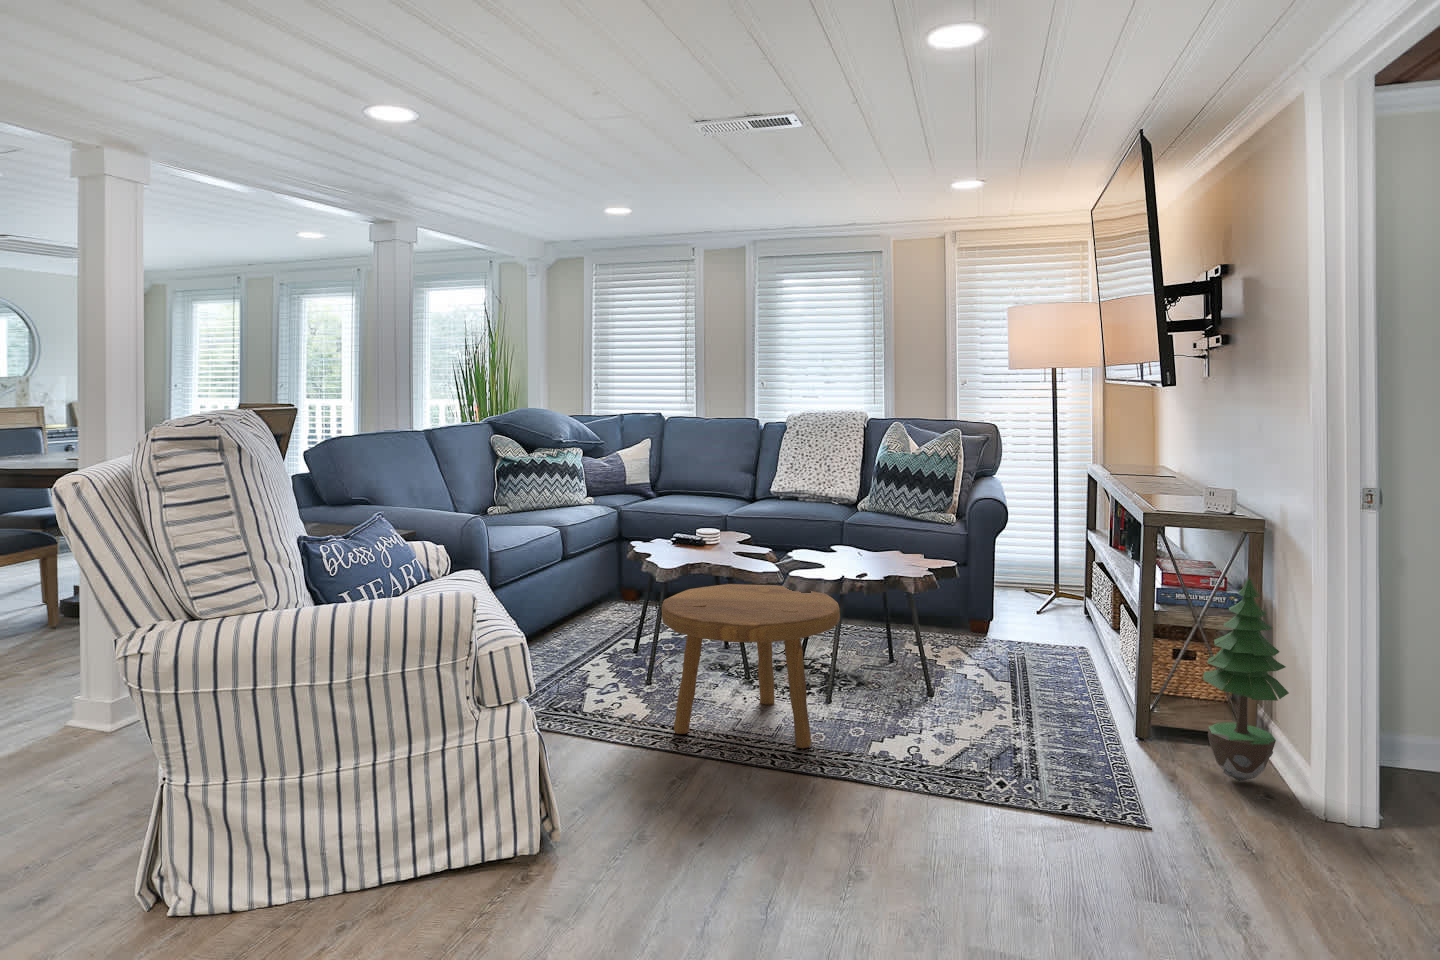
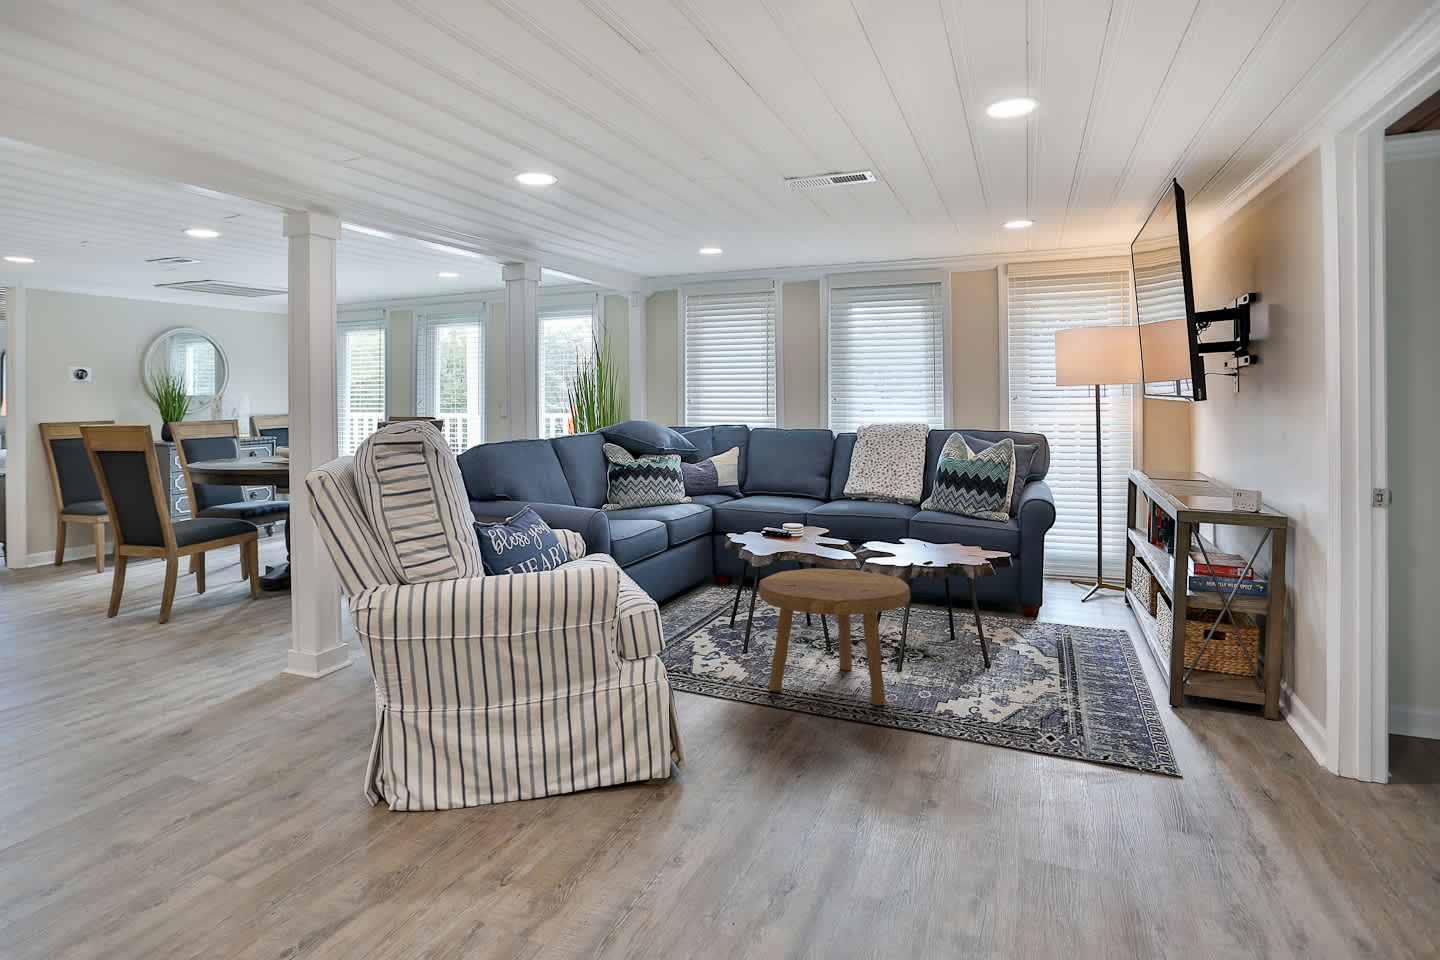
potted tree: present [1203,577,1289,781] -> none [1232,565,1311,743]

